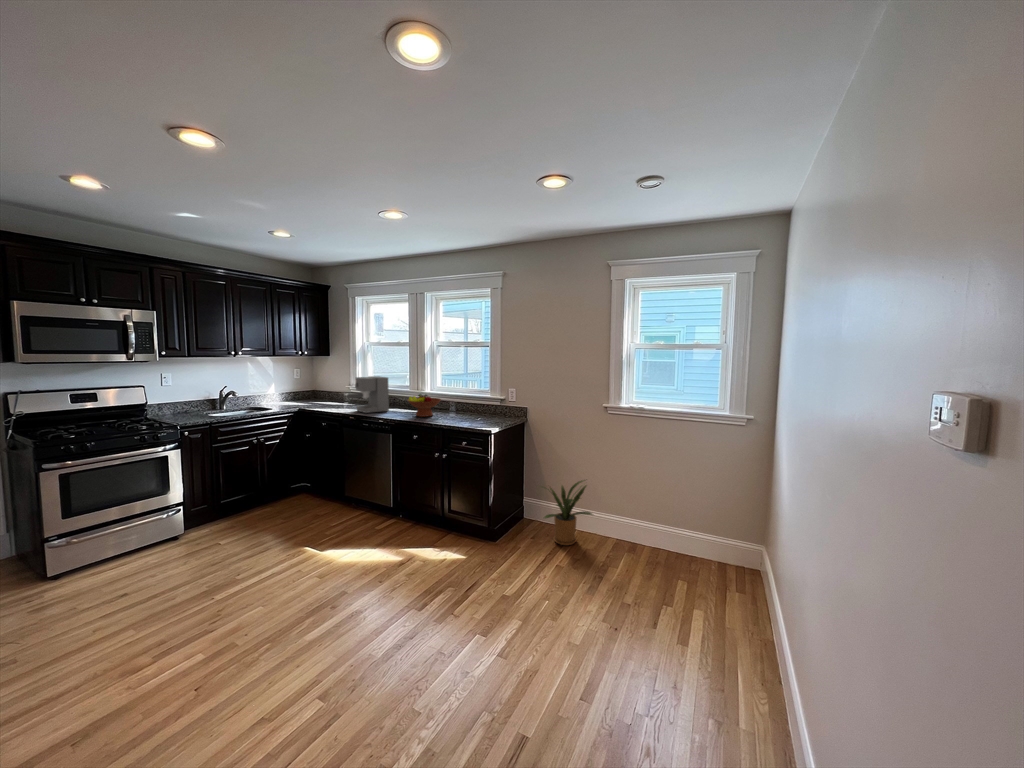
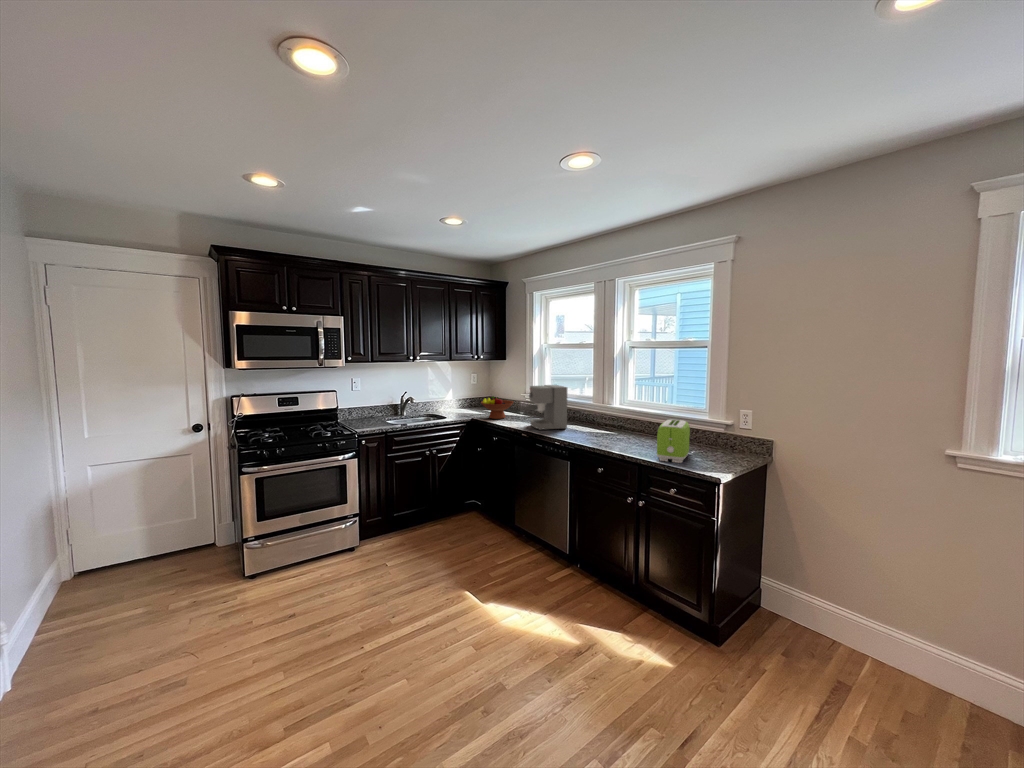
fruit bowl: present [407,394,441,417] -> present [481,396,514,419]
toaster: none [454,397,477,425] -> present [657,420,690,463]
house plant: present [542,480,593,545] -> none [792,572,926,692]

